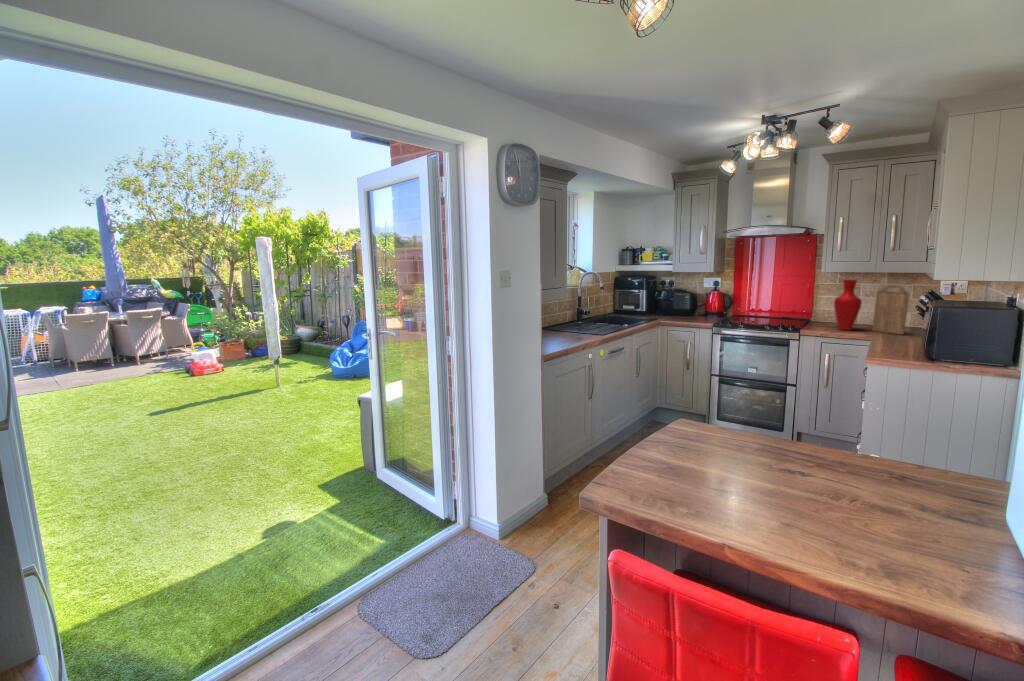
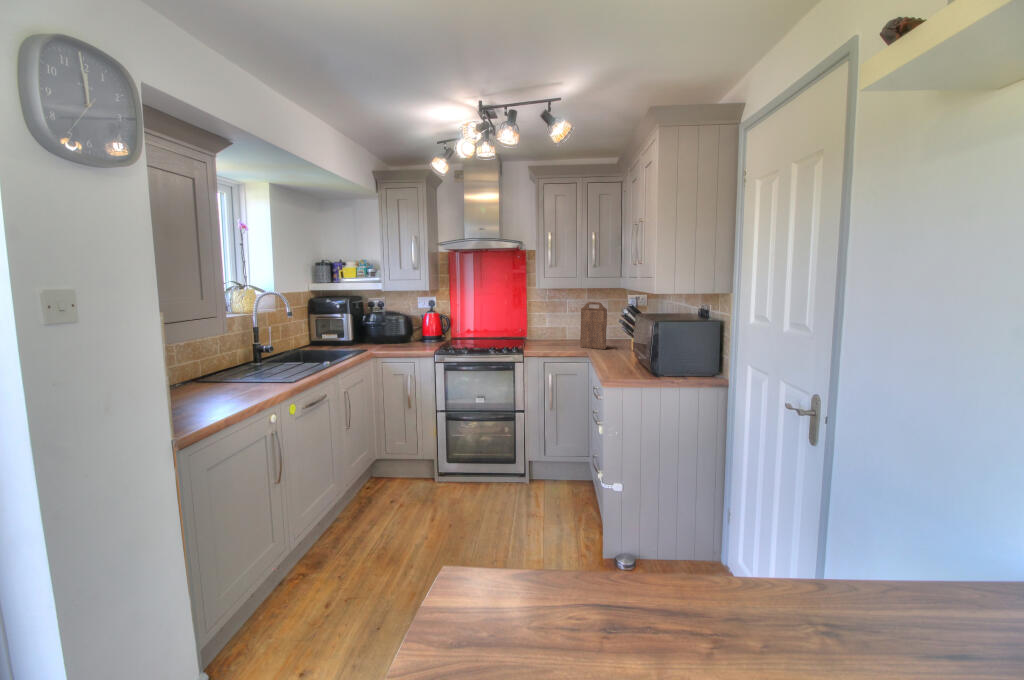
vase: present [834,280,862,331] -> none [548,297,571,349]

